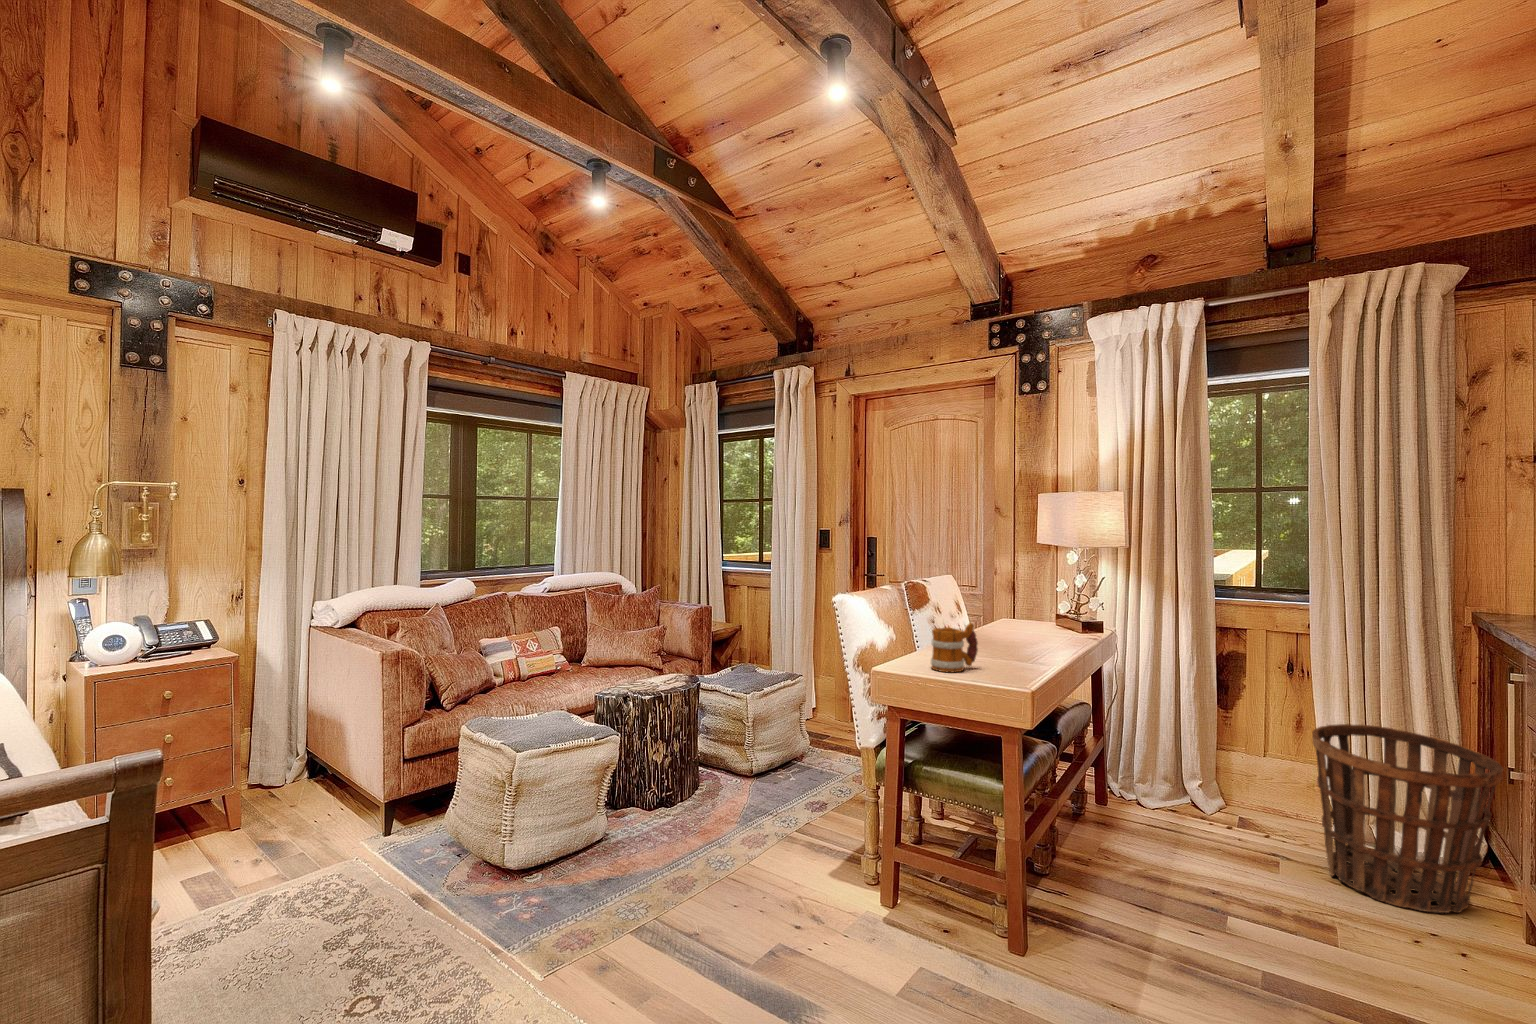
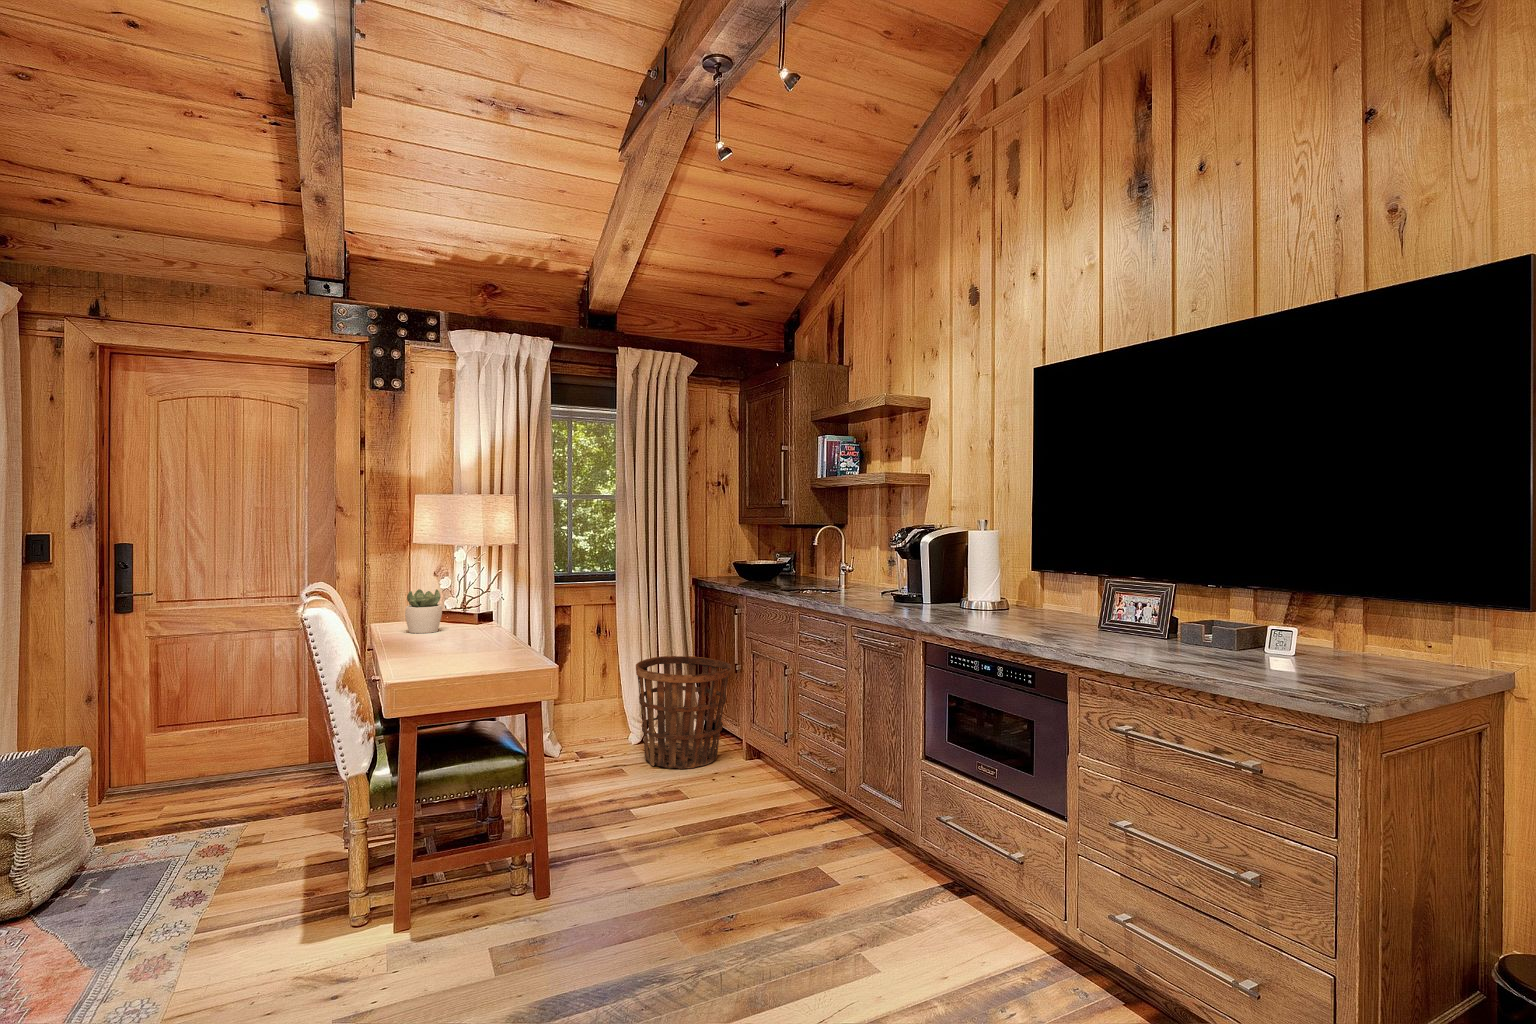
succulent plant: none [1003,591,1042,636] -> present [405,589,442,633]
mug: present [931,623,978,672] -> none [438,615,478,666]

